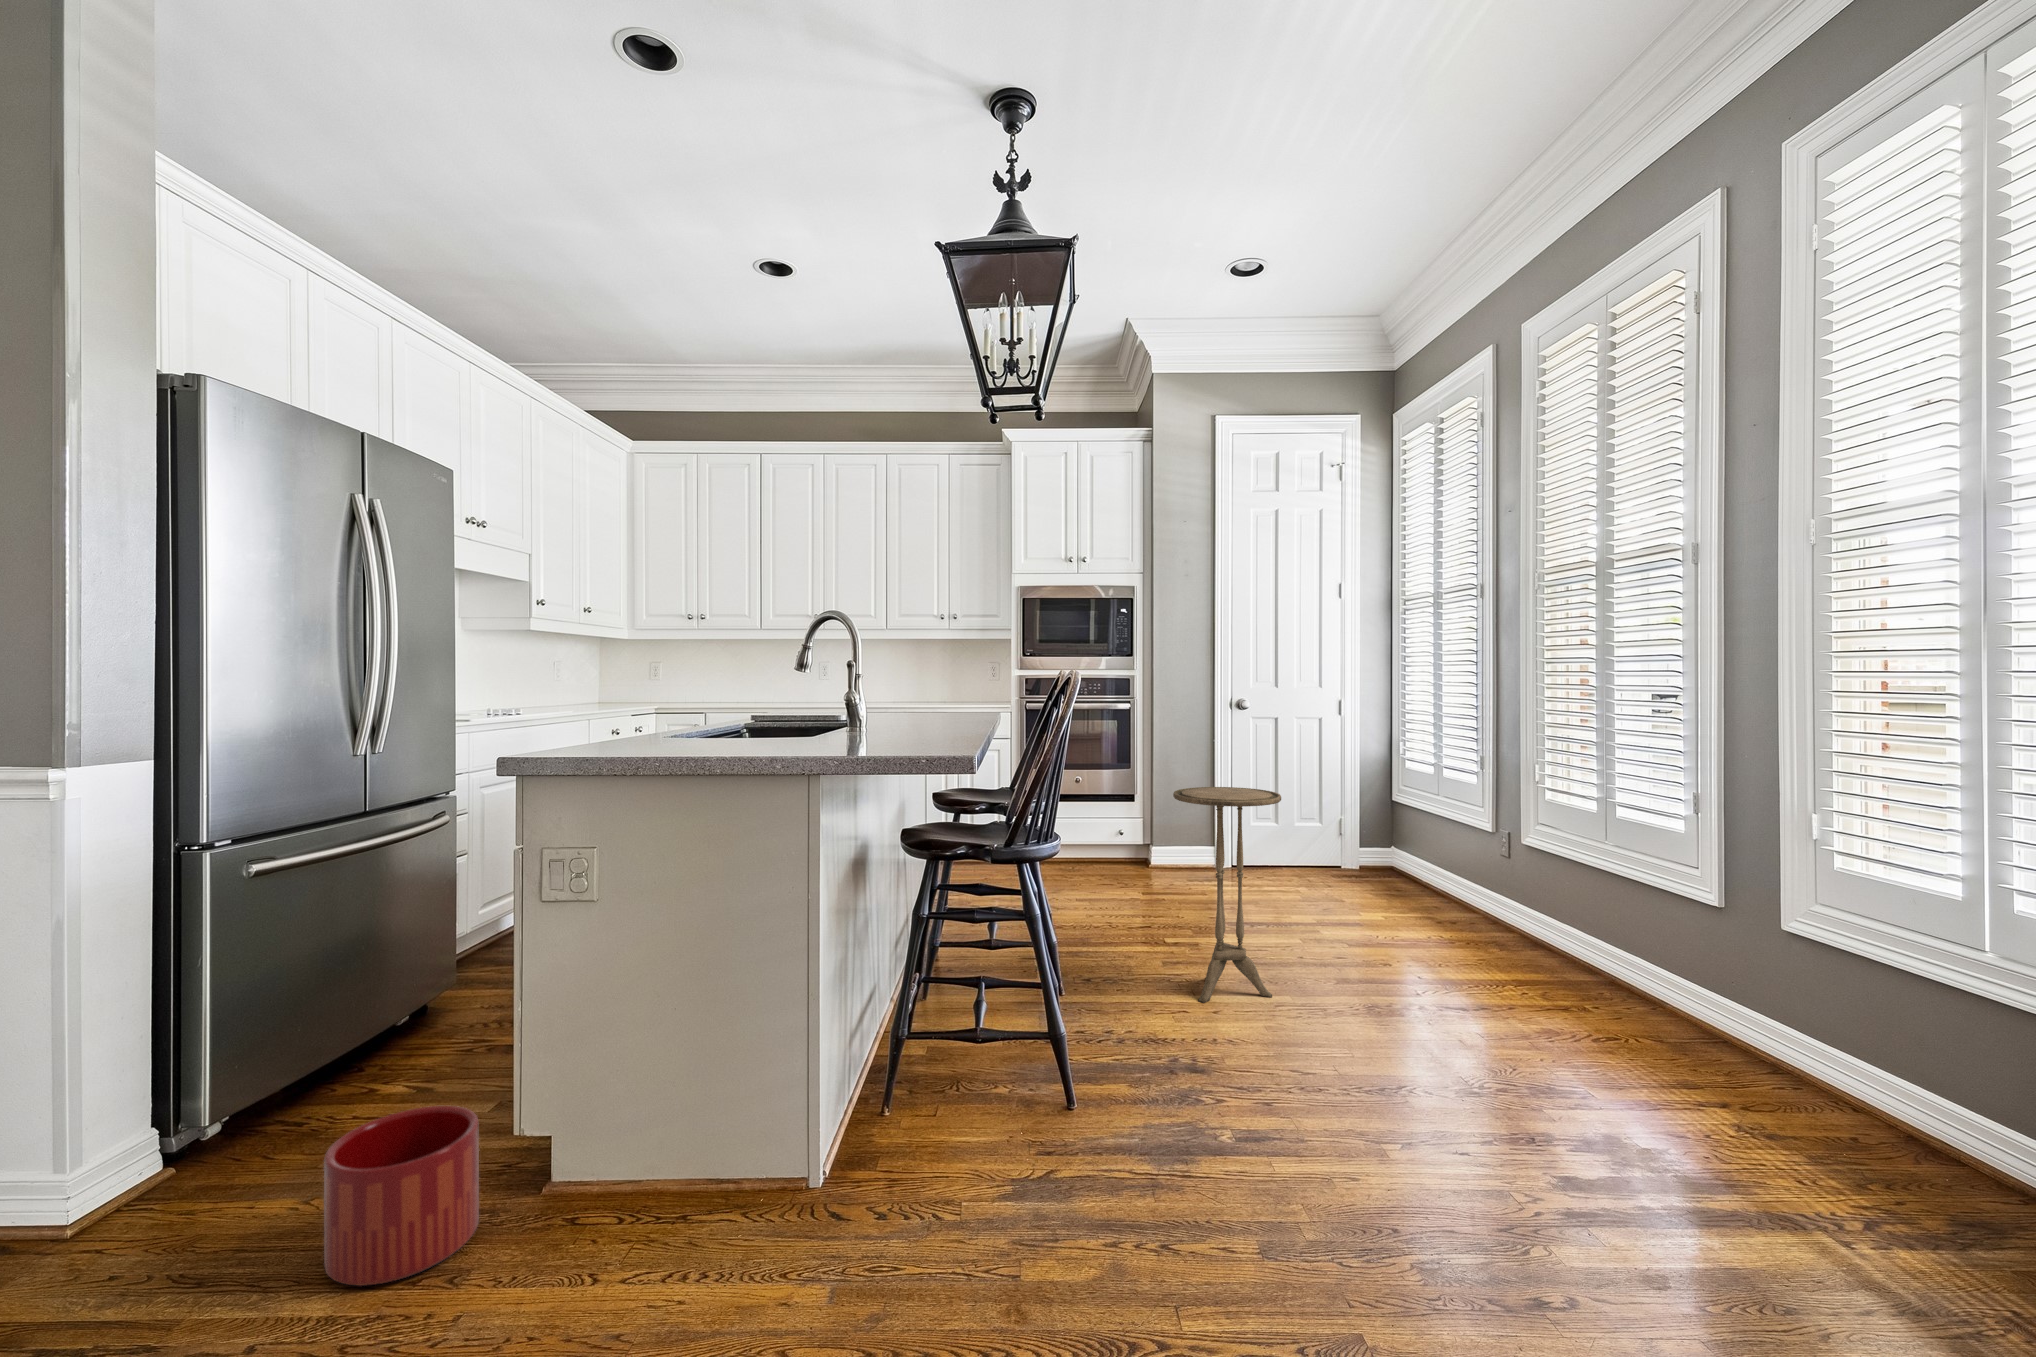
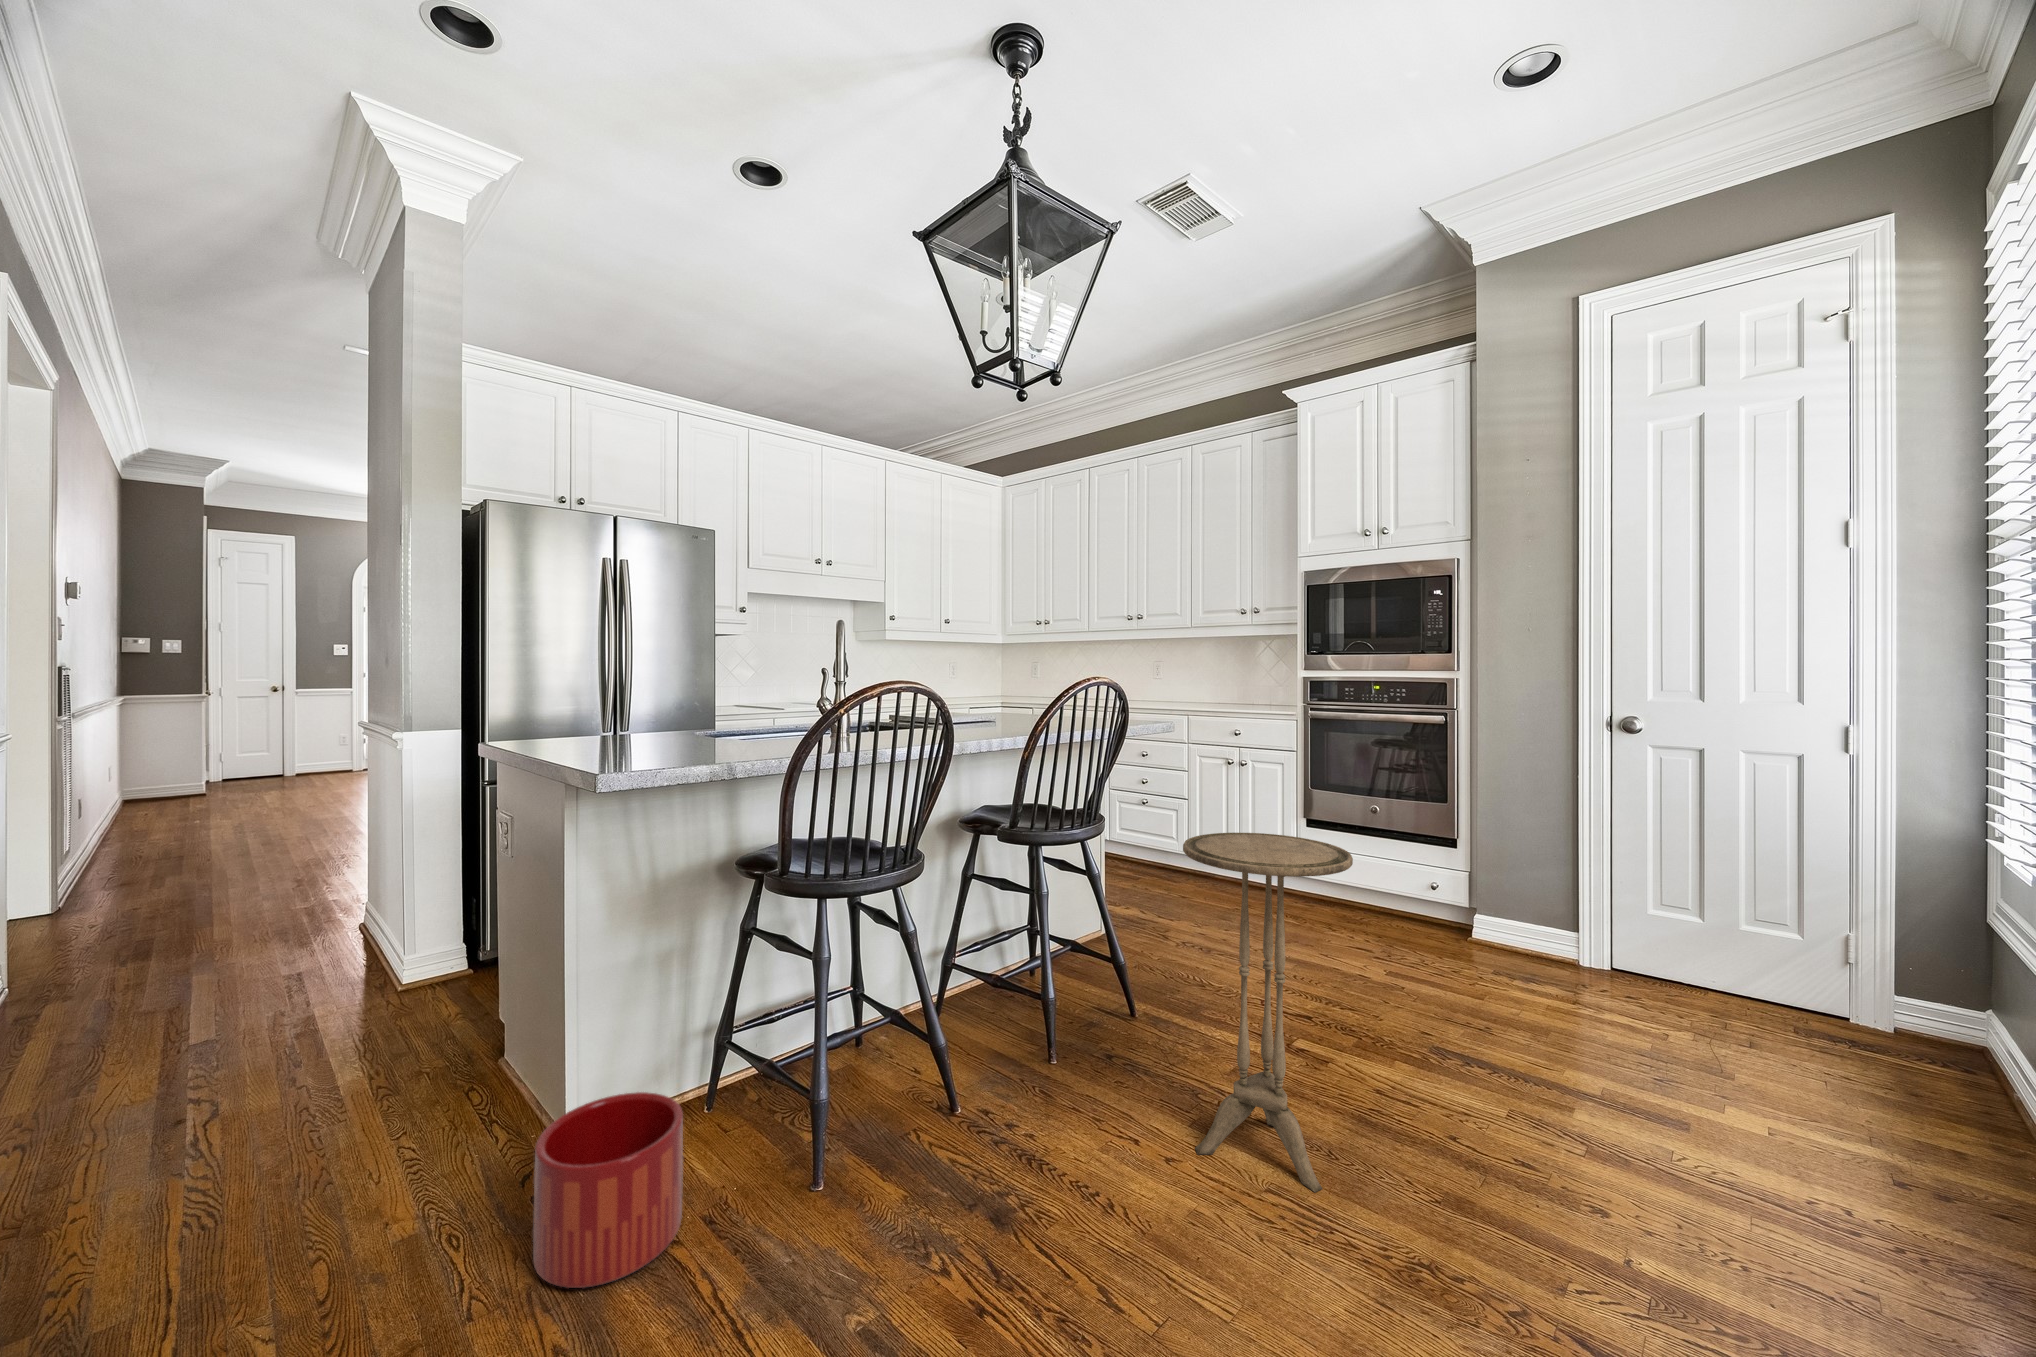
planter: present [324,1106,479,1286] -> present [533,1092,683,1288]

